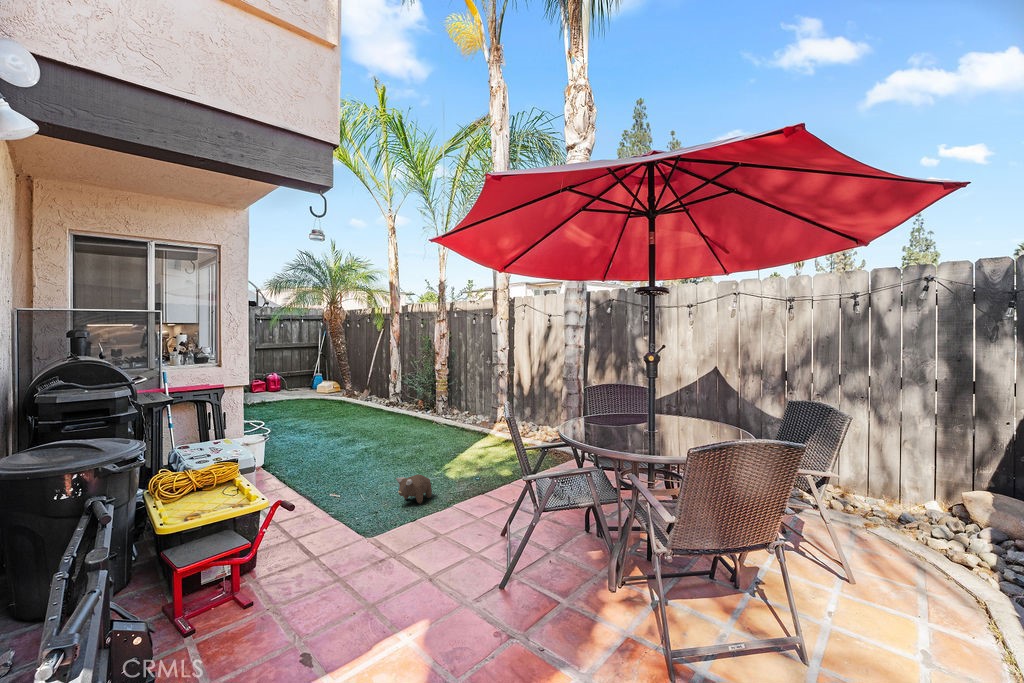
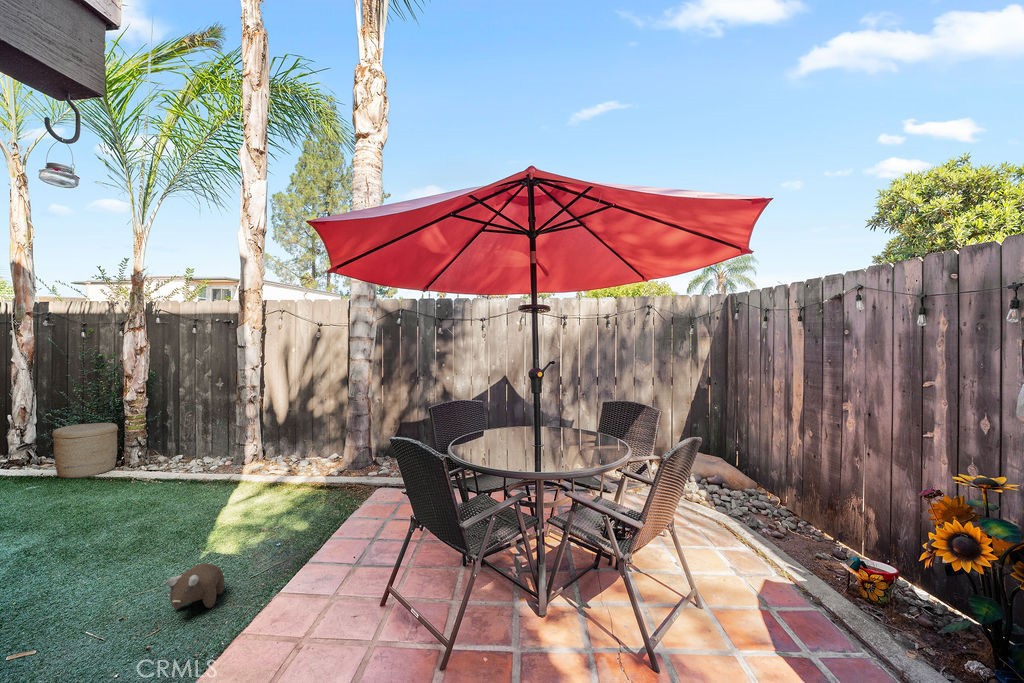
woven basket: none [402,383,434,417] -> present [52,423,118,478]

